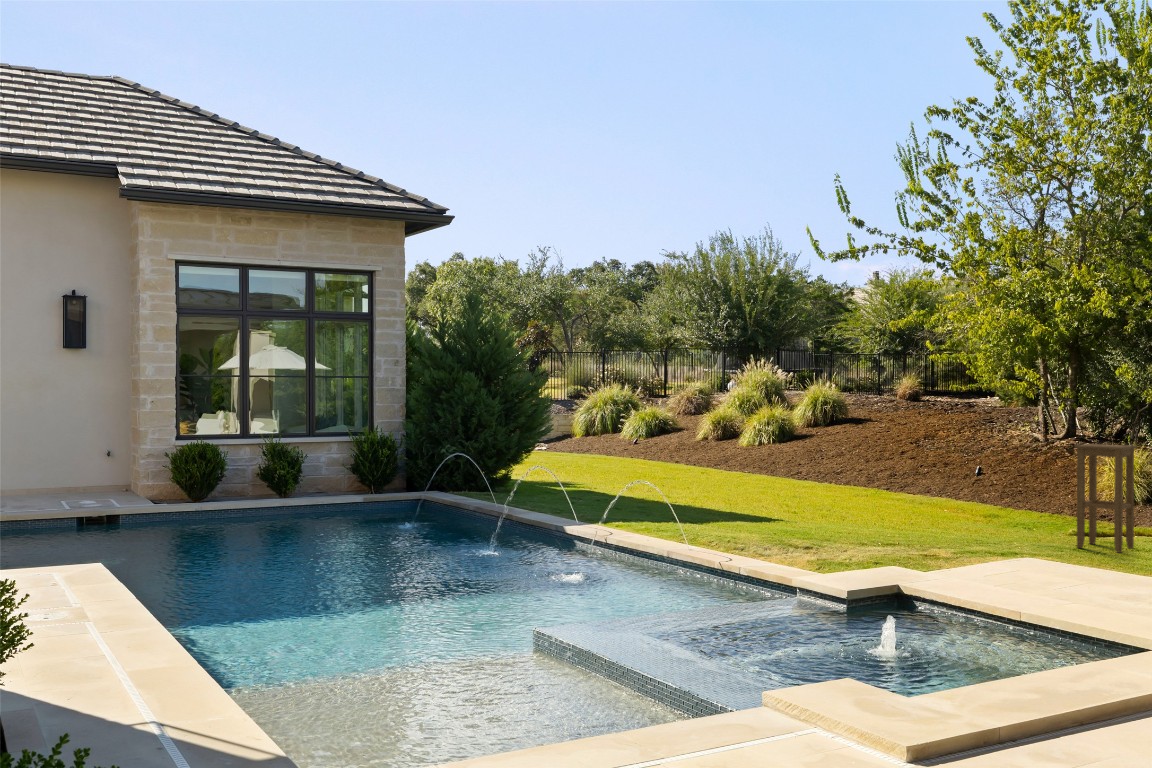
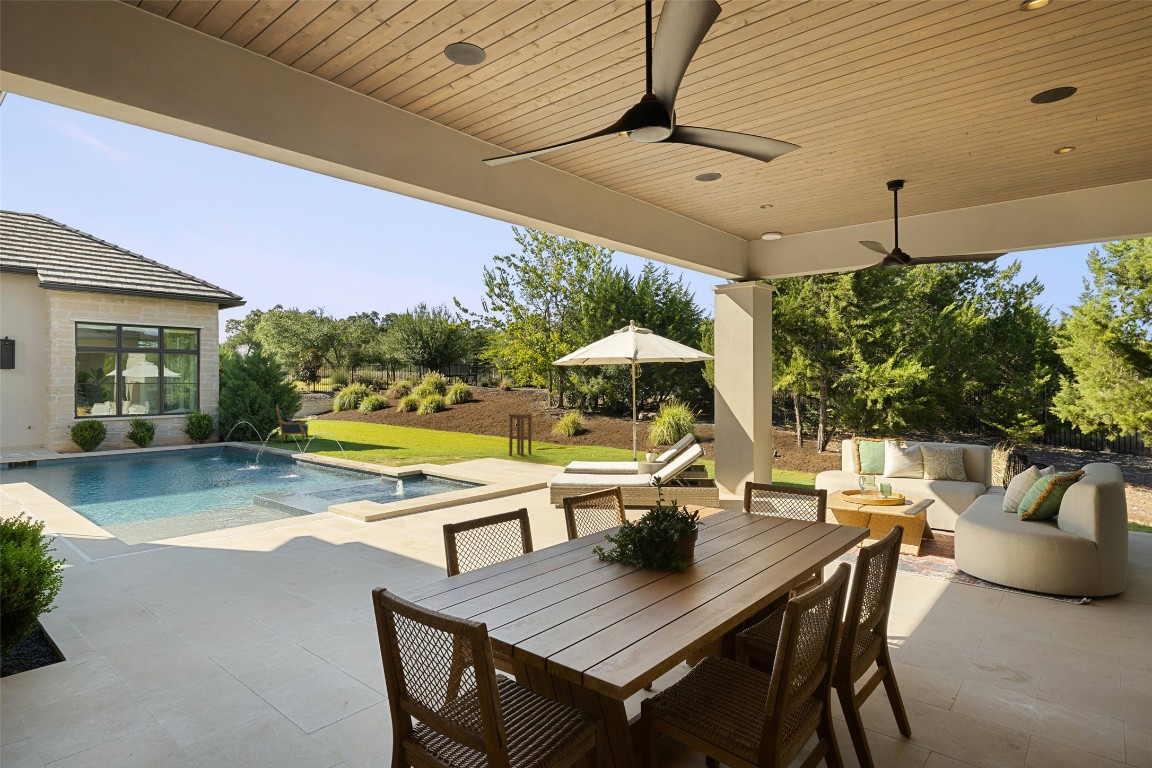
armchair: none [506,410,560,495] -> present [276,405,308,443]

